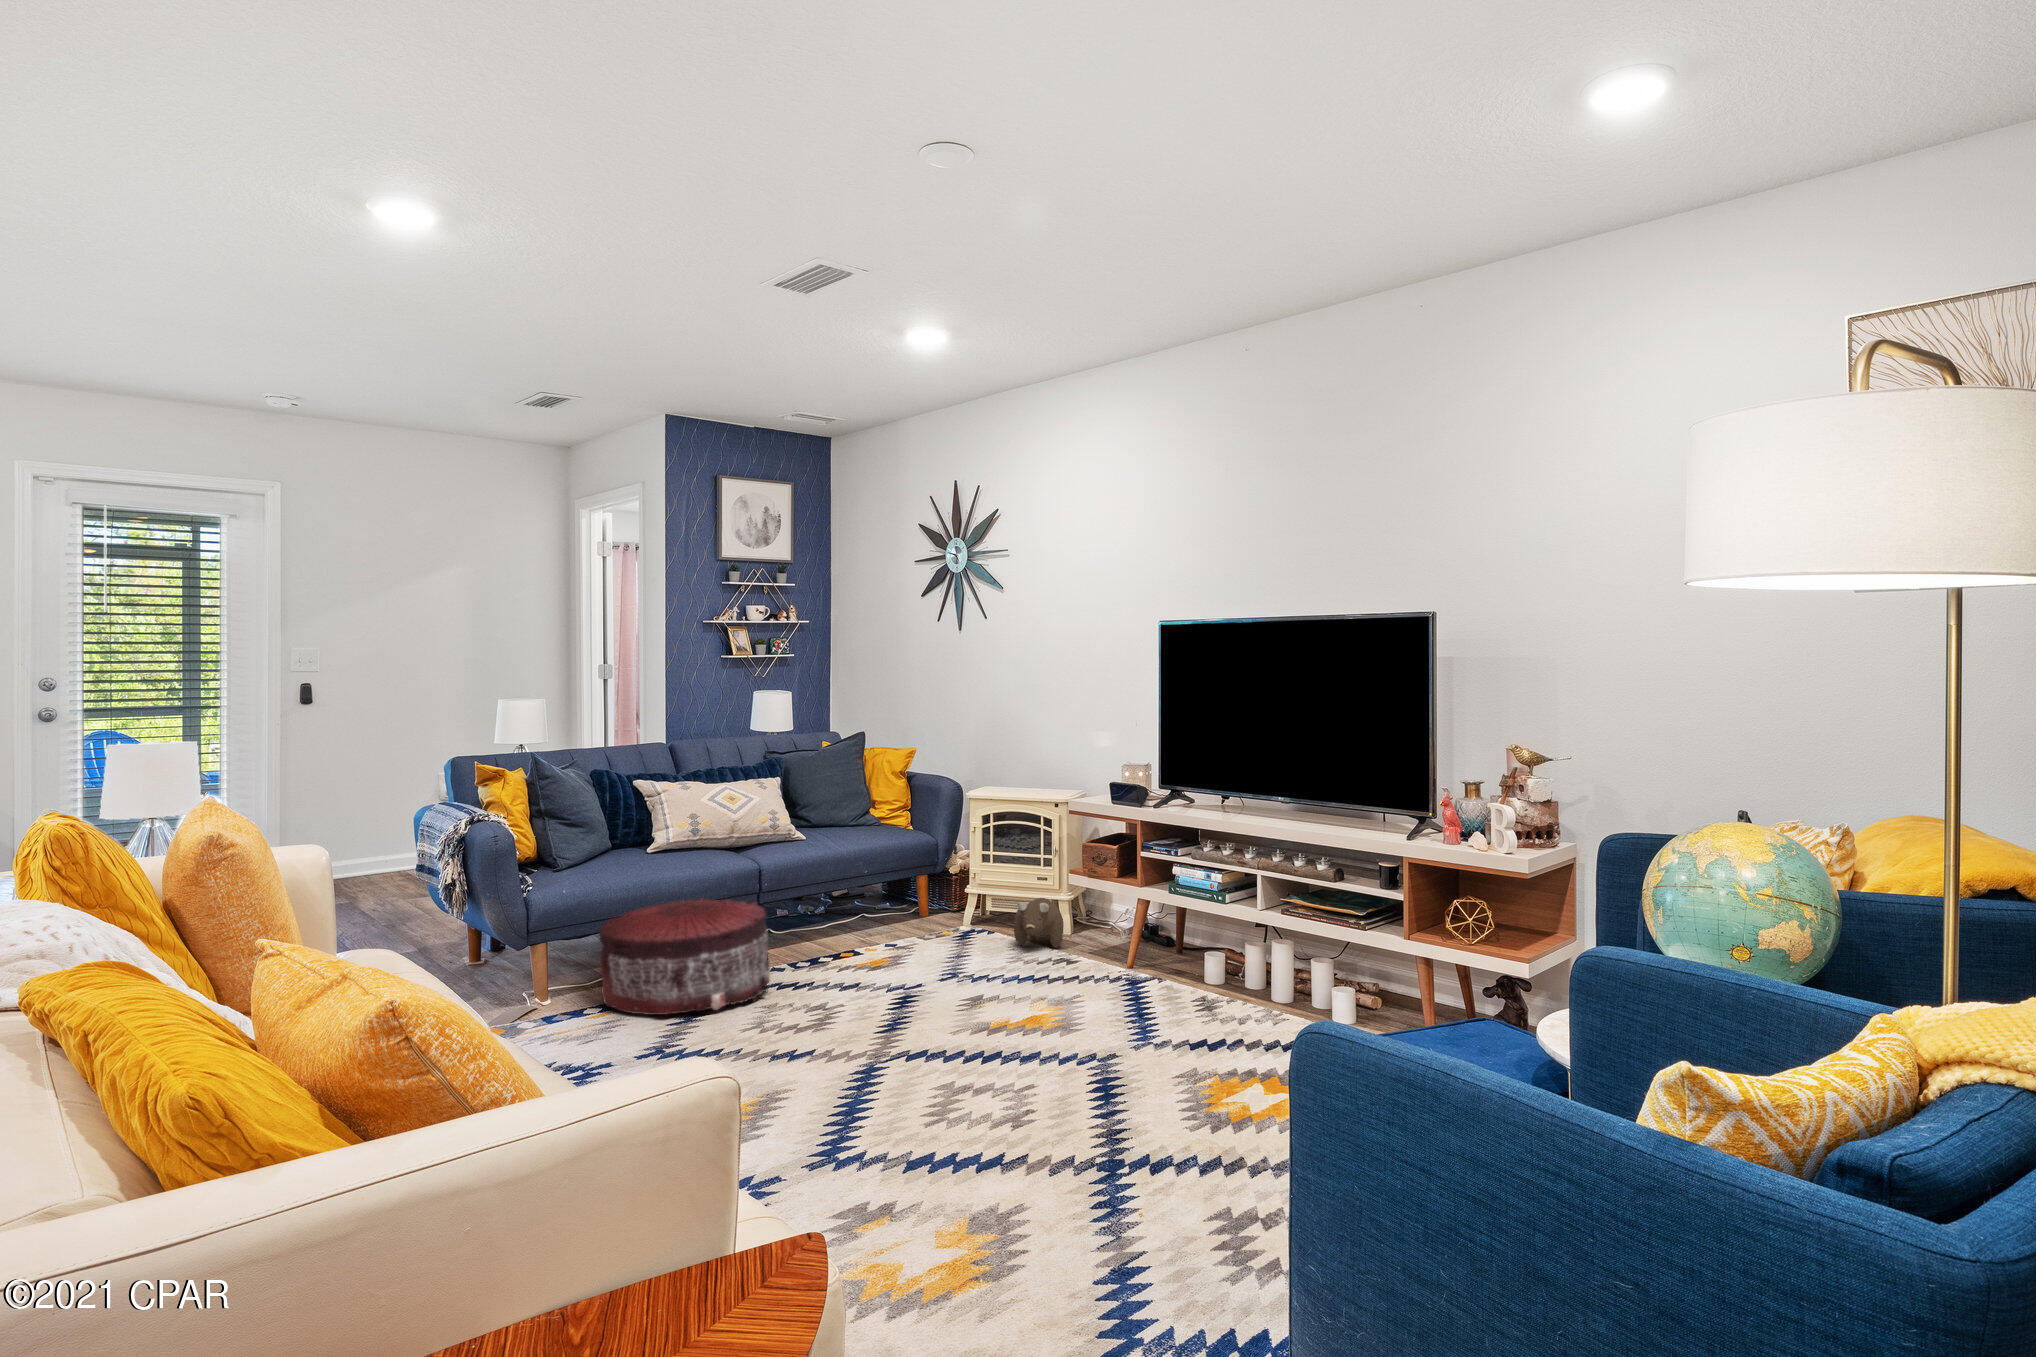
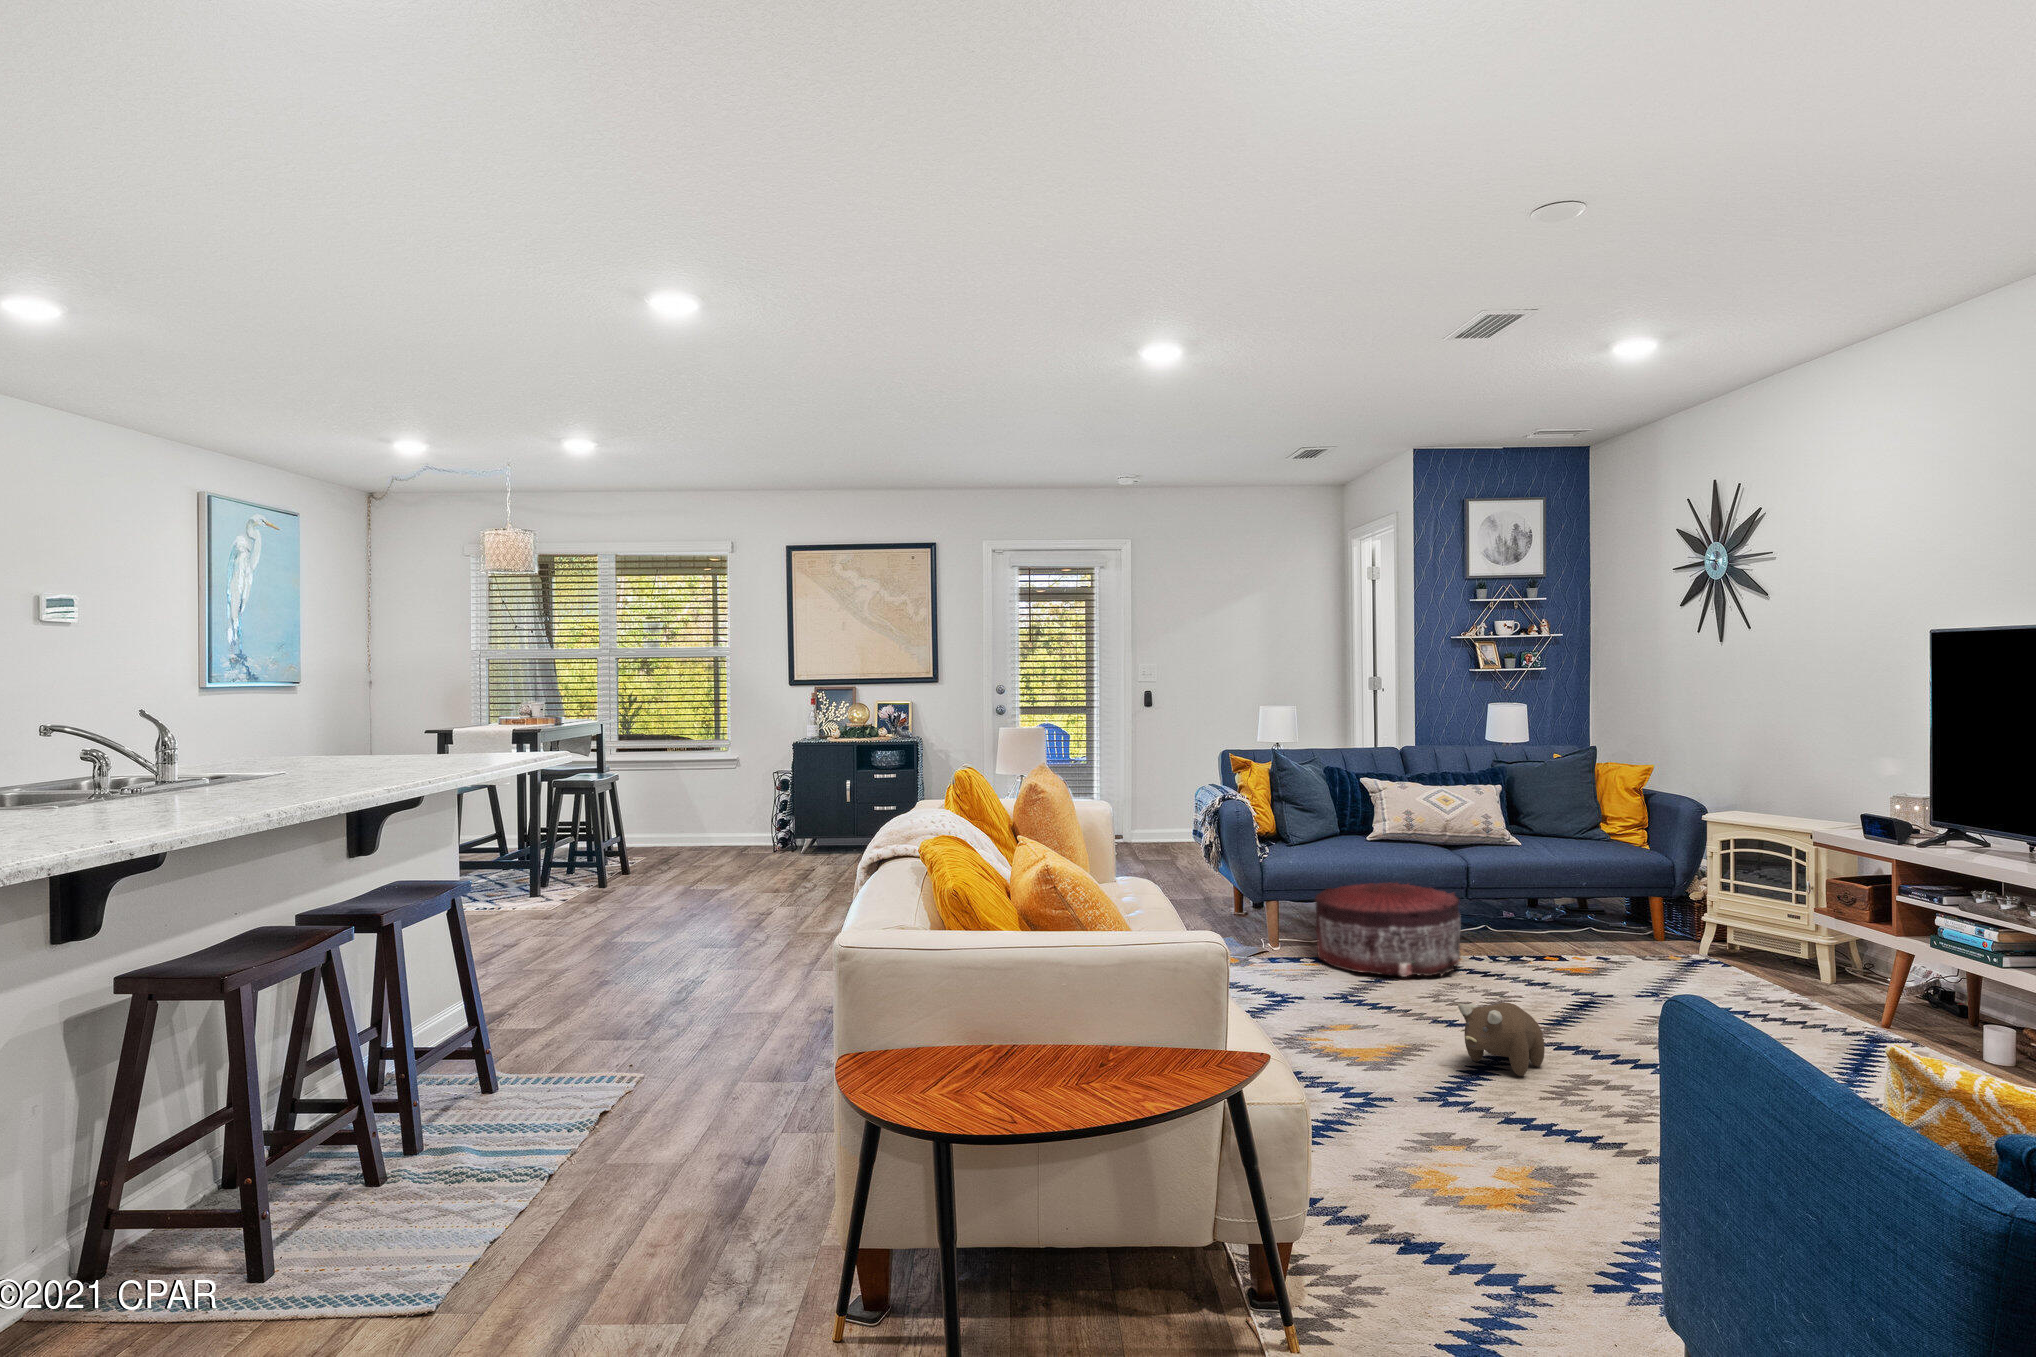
plush toy: present [1014,898,1064,948] -> present [1458,1003,1545,1076]

